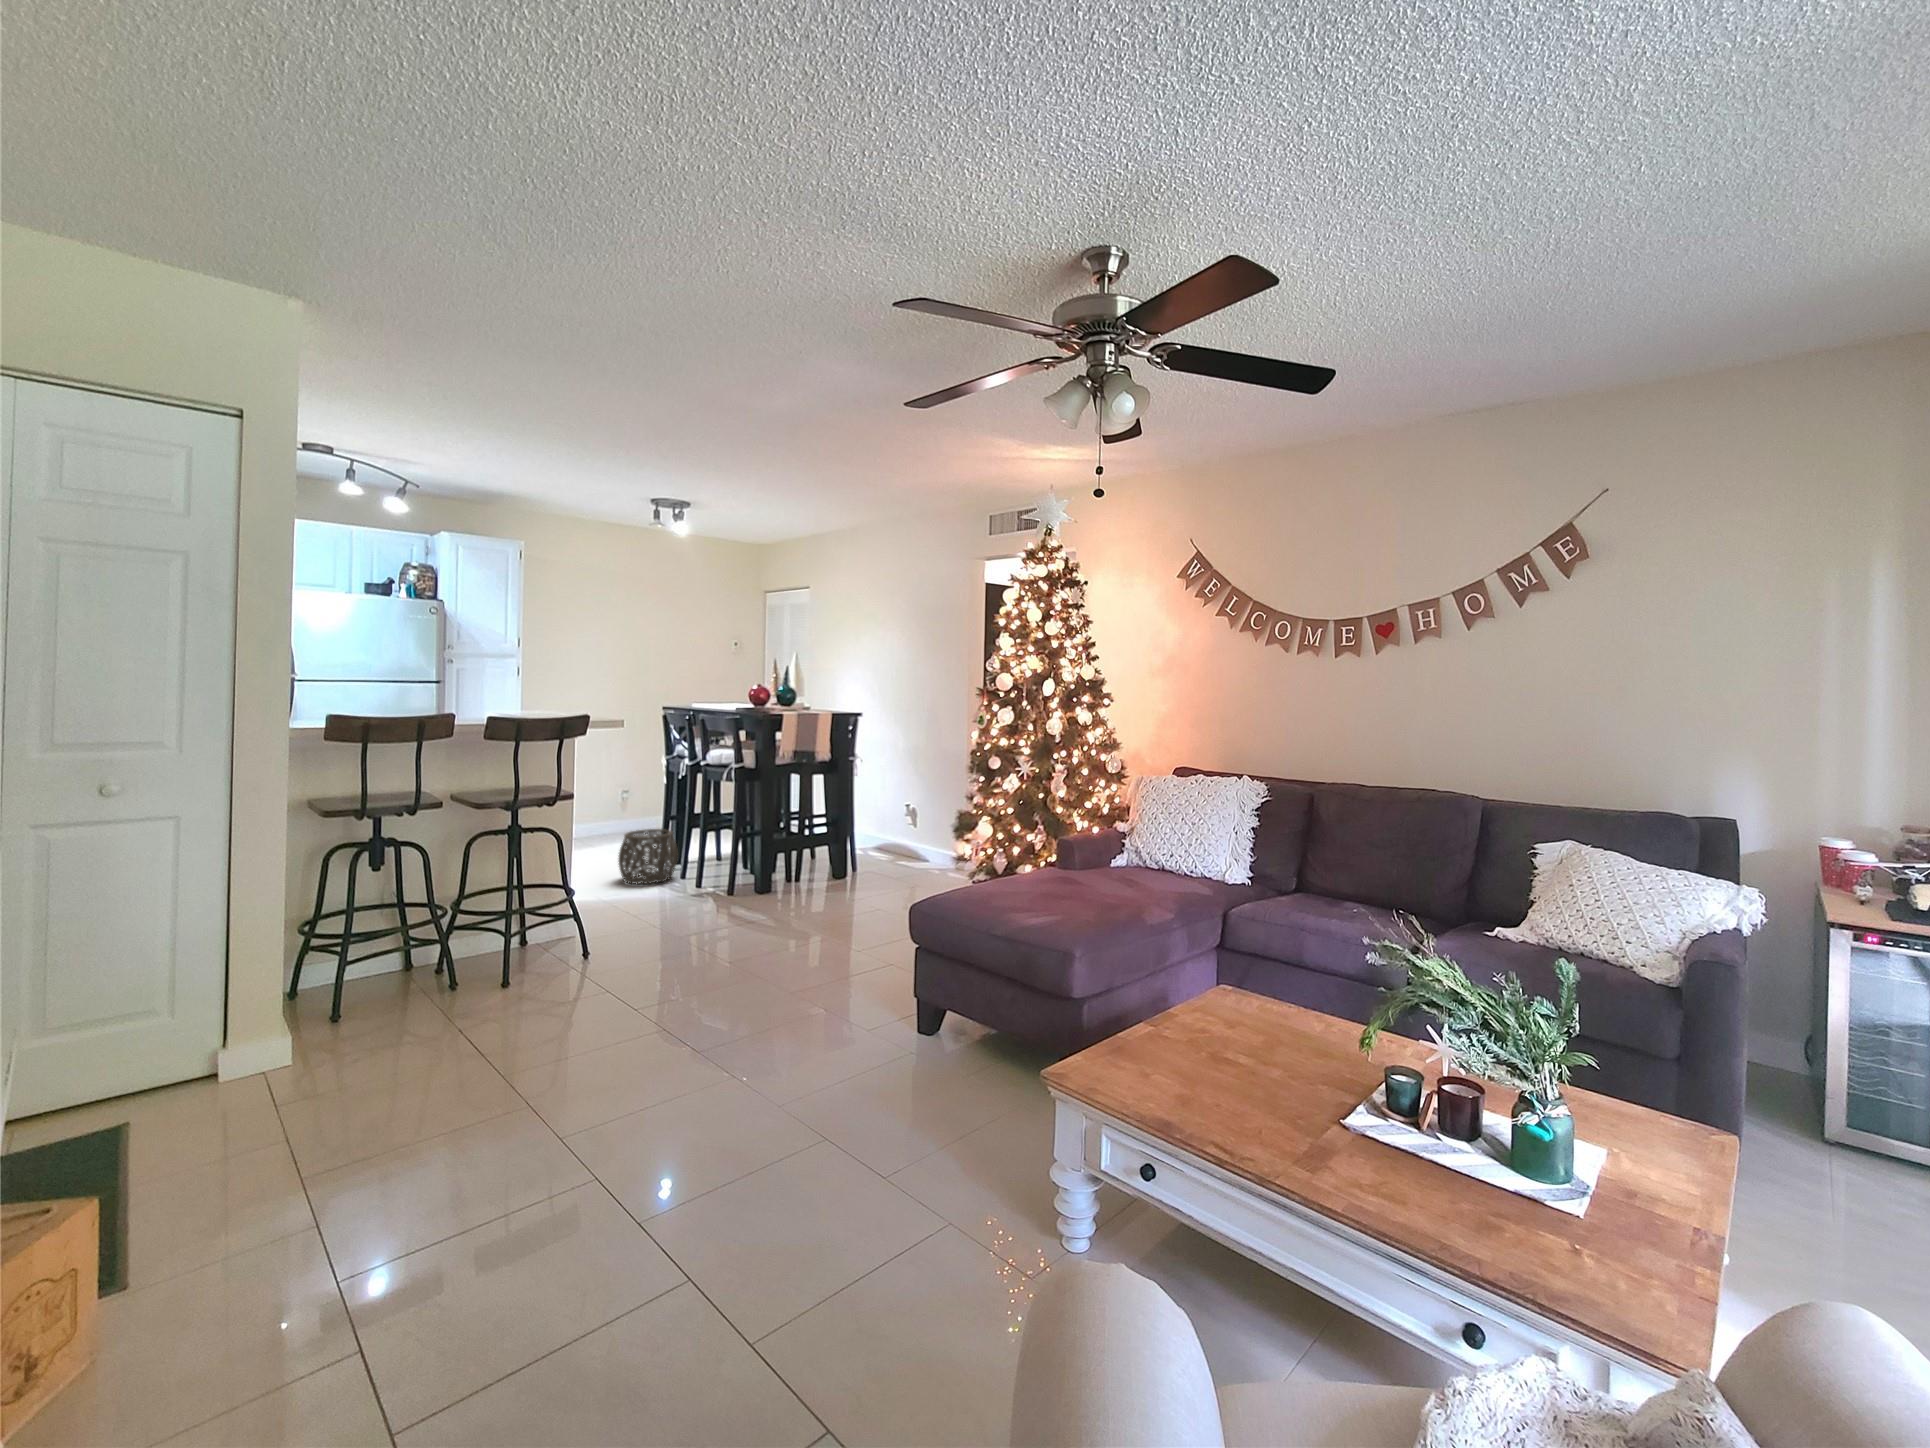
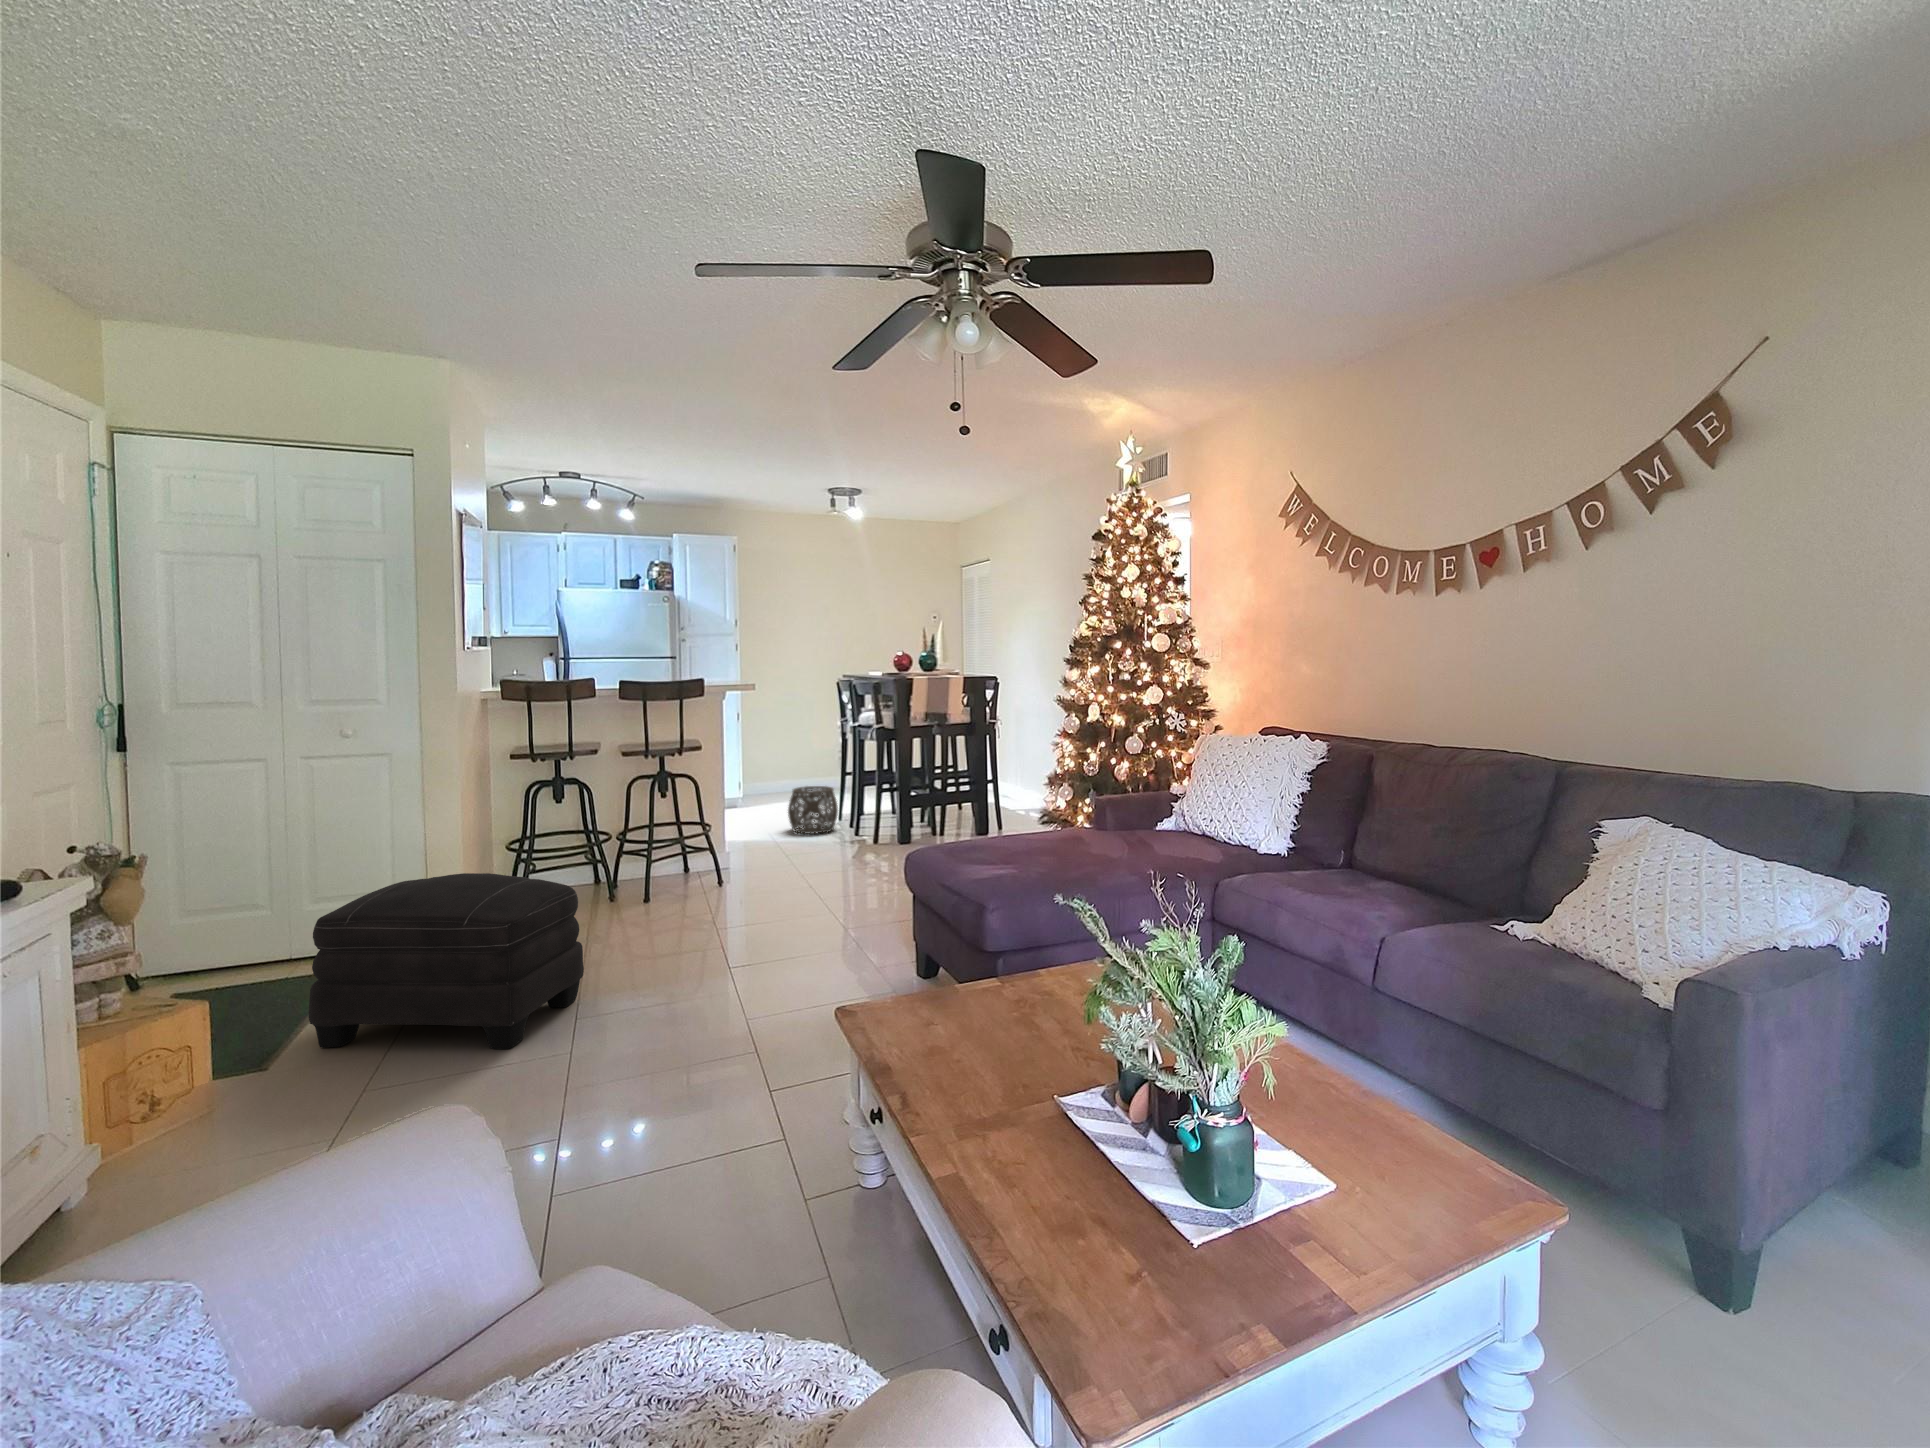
ottoman: none [195,985,568,1276] -> present [309,873,584,1049]

